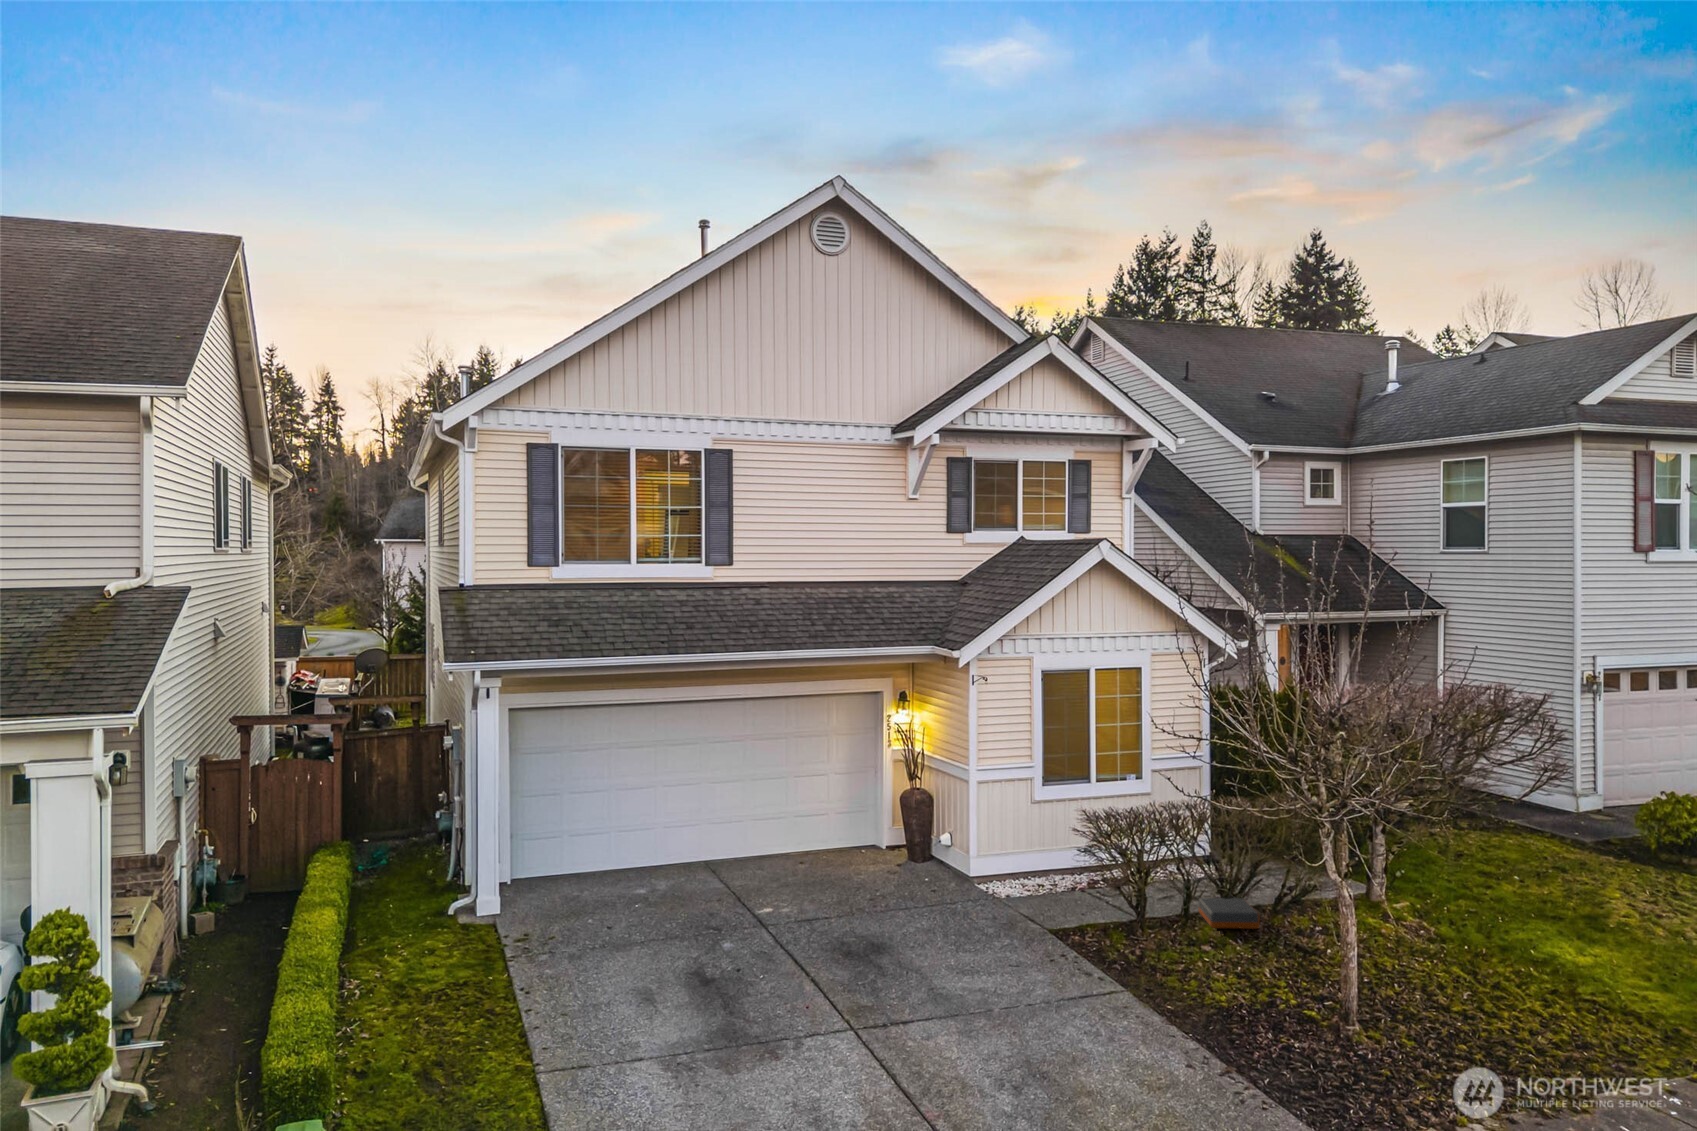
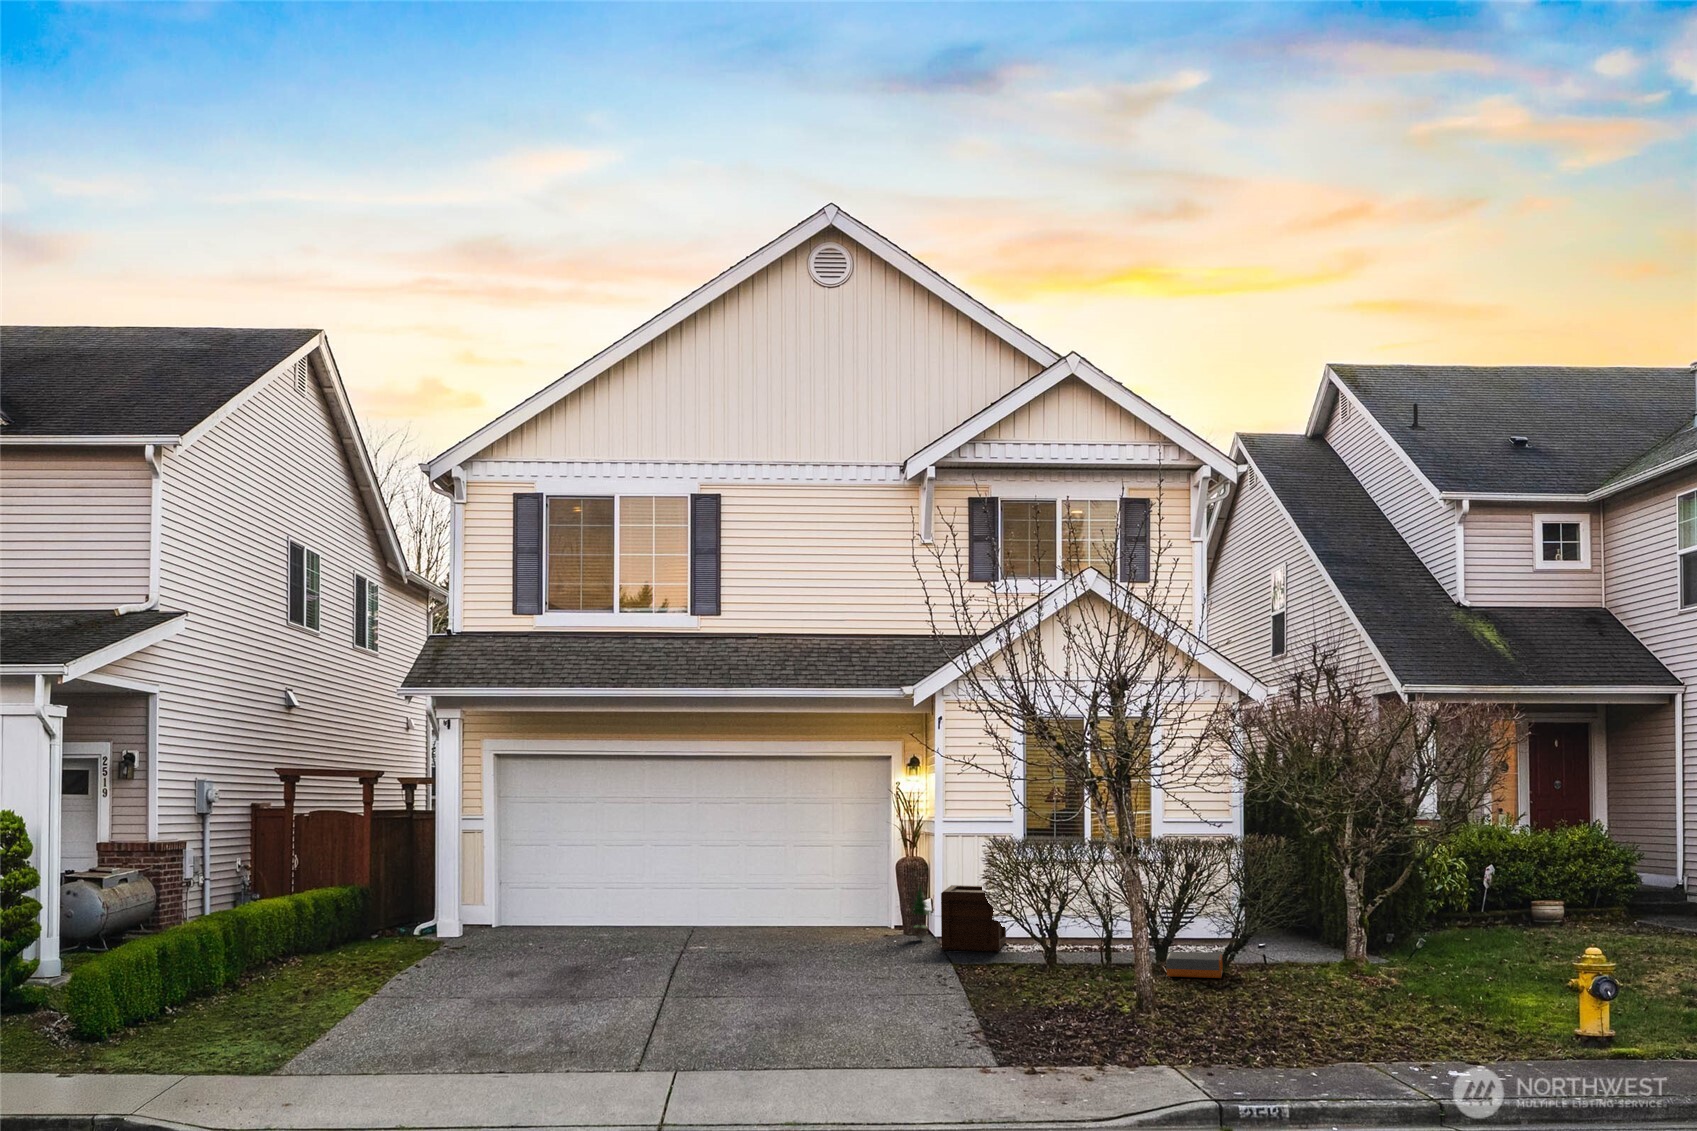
potted tree: none [934,822,952,871] -> present [912,885,929,939]
wooden crate: none [970,823,1030,889] -> present [941,885,1006,952]

